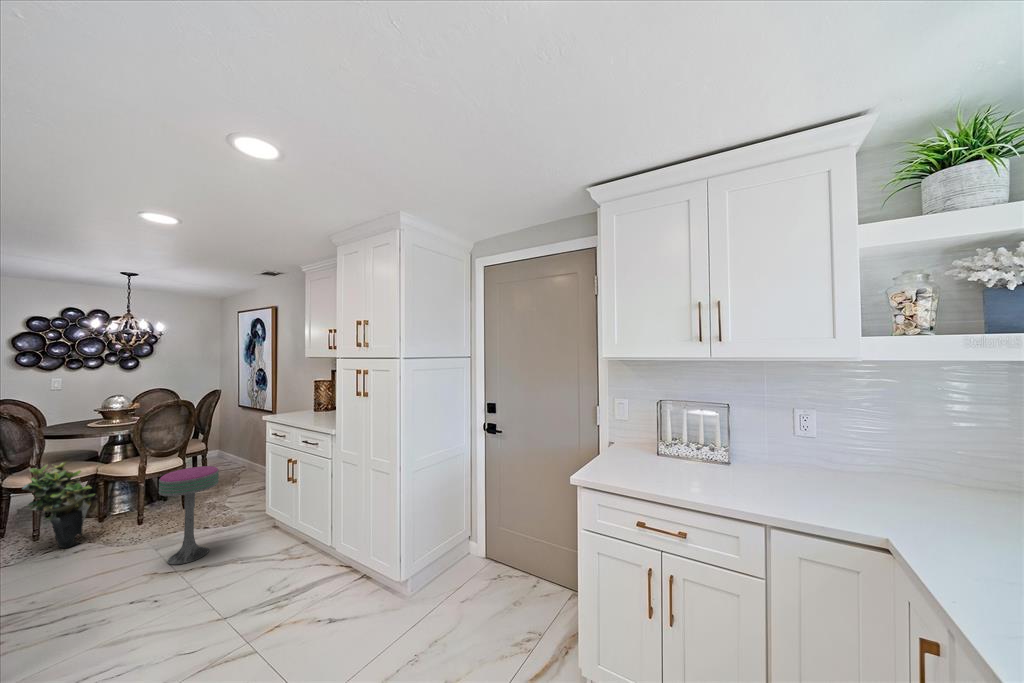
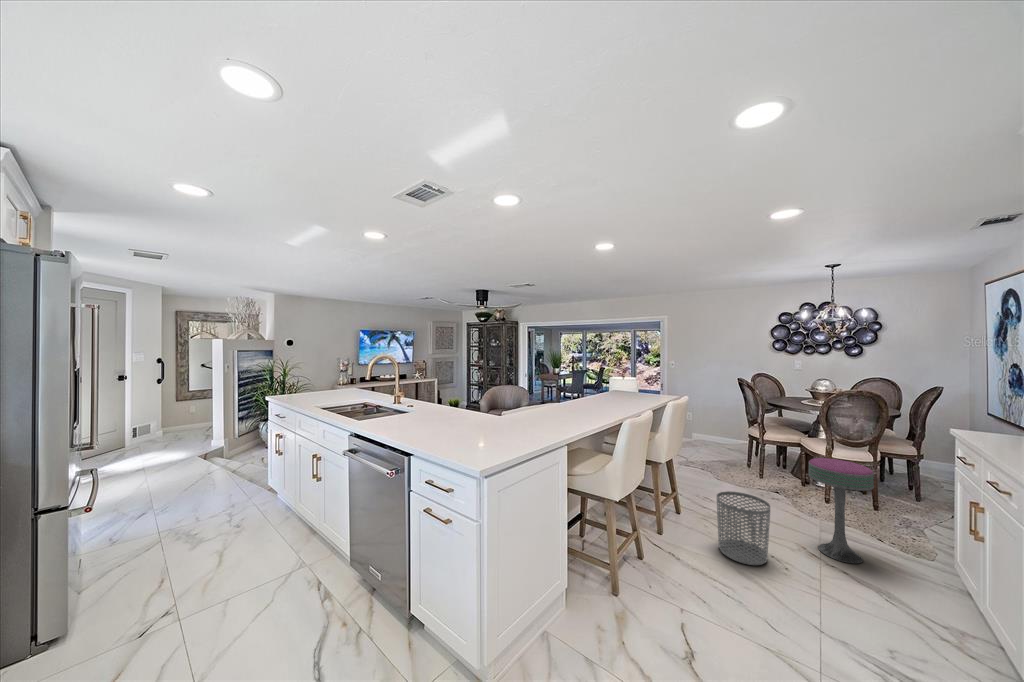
potted plant: present [23,462,95,548] -> none [744,424,790,493]
waste bin: none [56,542,140,640] -> present [717,491,770,565]

